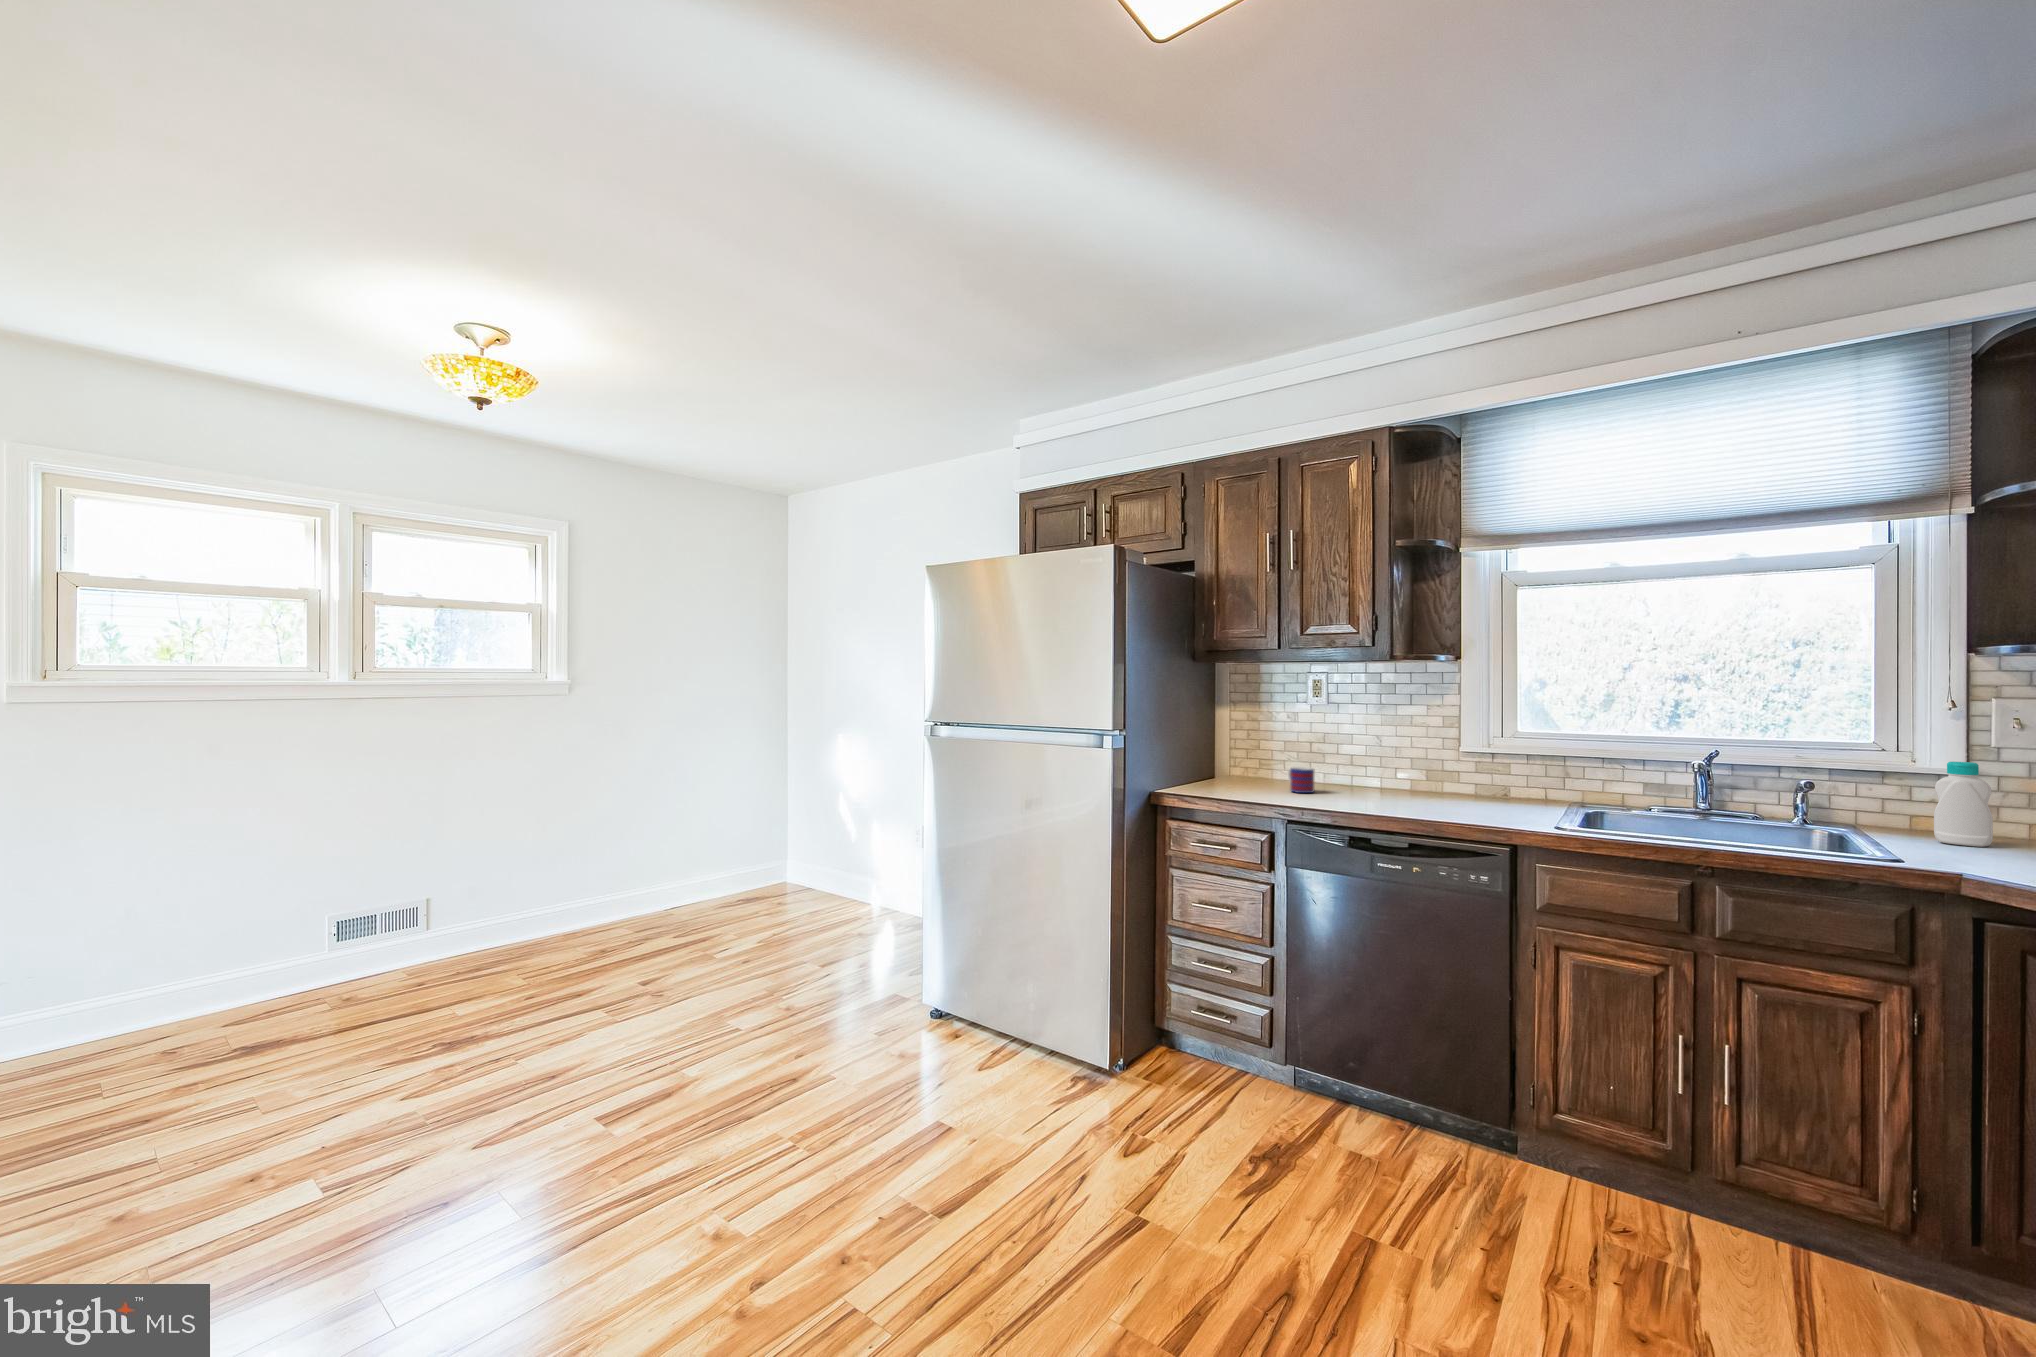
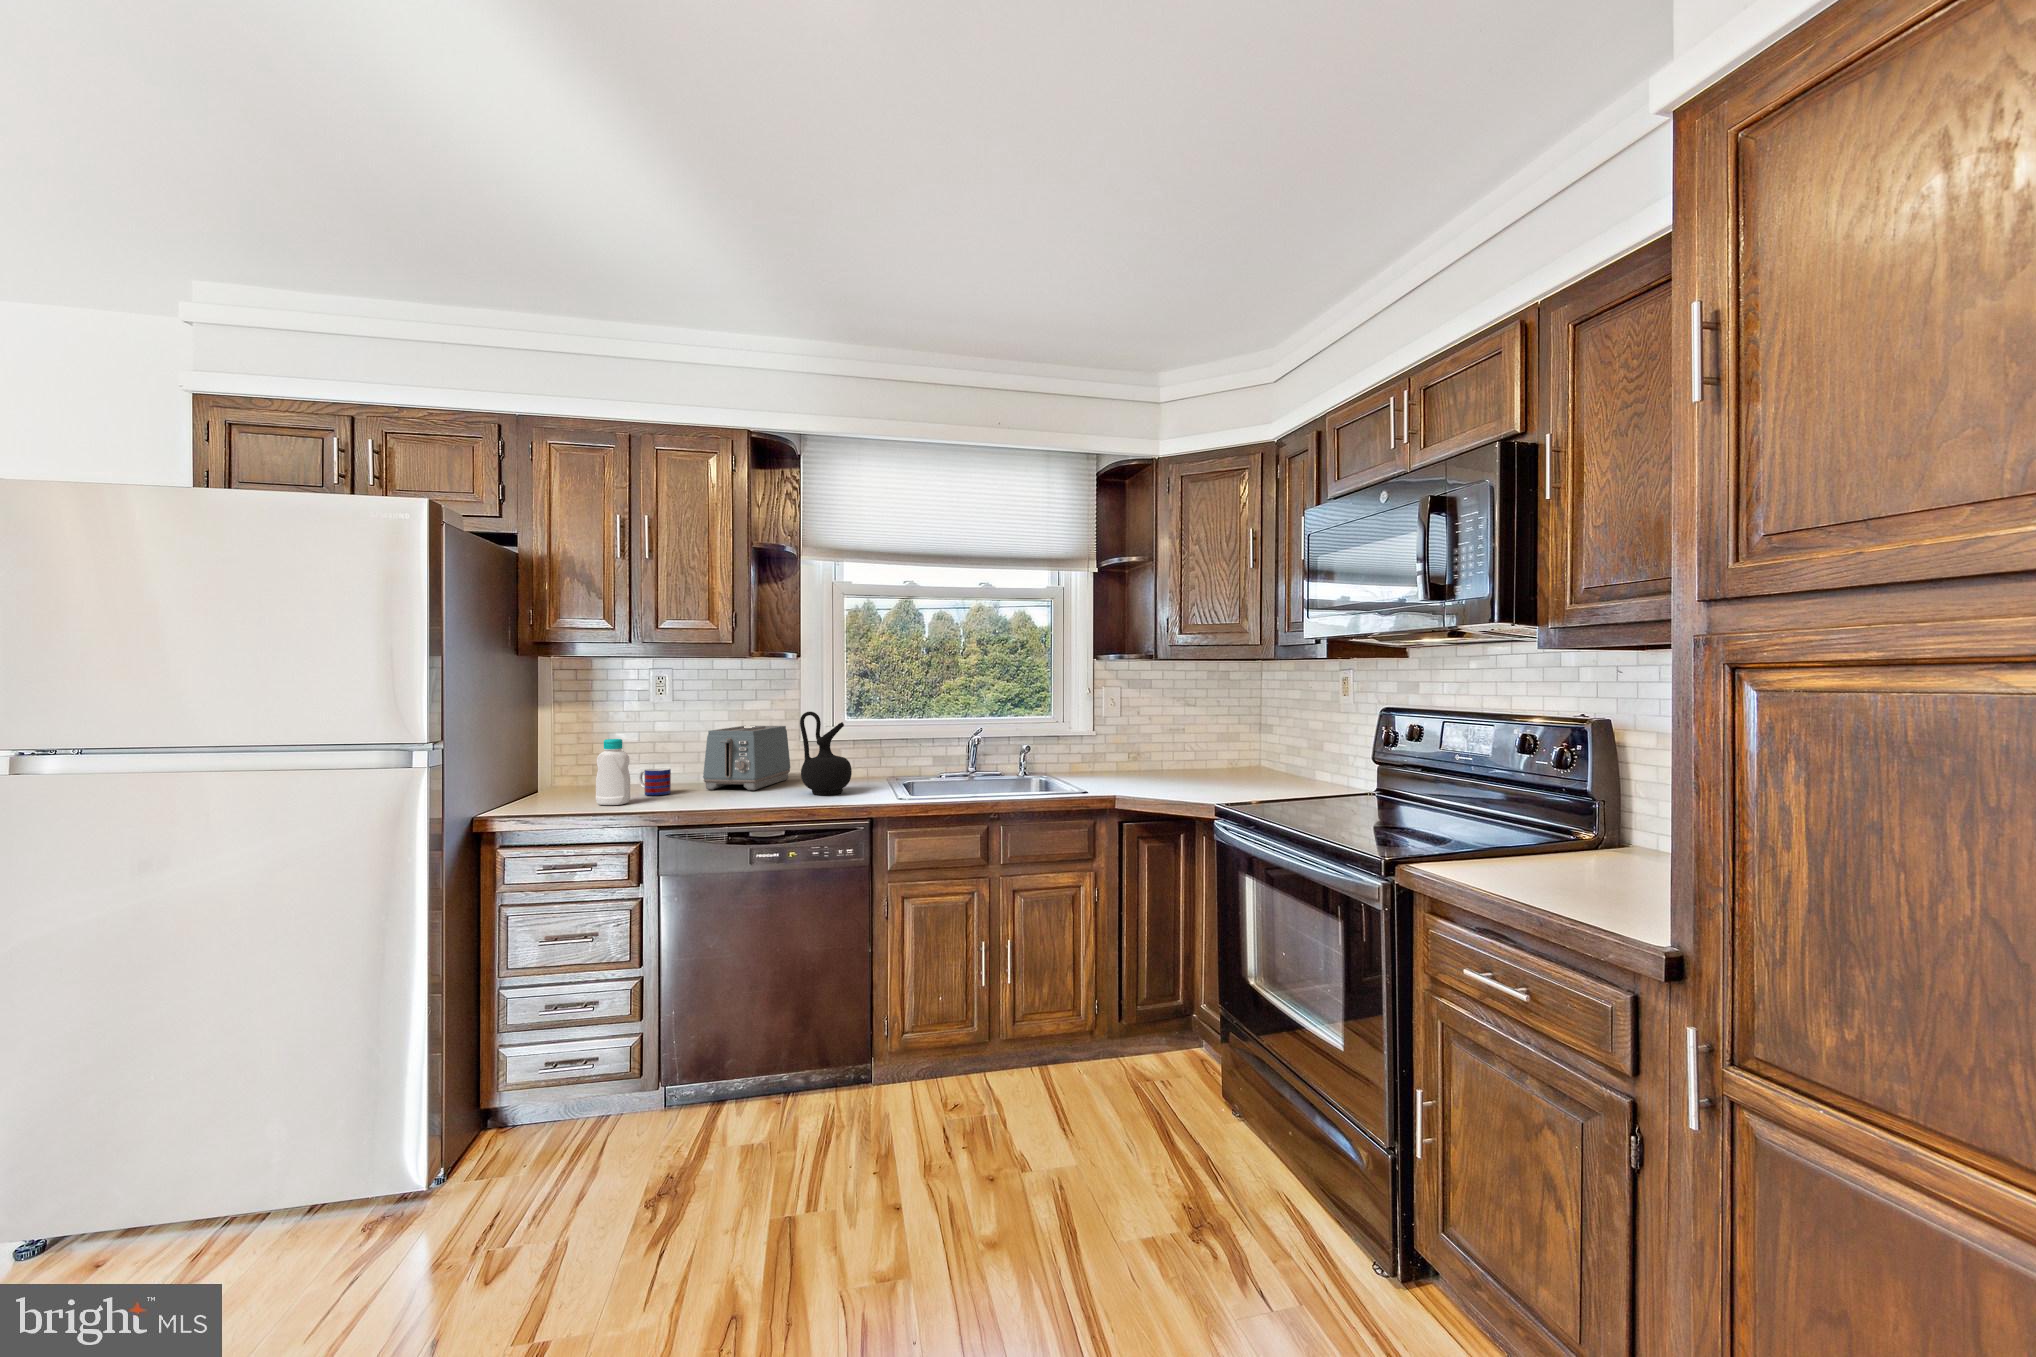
ceramic jug: none [1442,719,1505,814] -> present [800,712,852,795]
toaster: none [1347,732,1450,799] -> present [703,726,790,790]
bottle: present [1934,762,1993,847] -> present [596,739,630,805]

